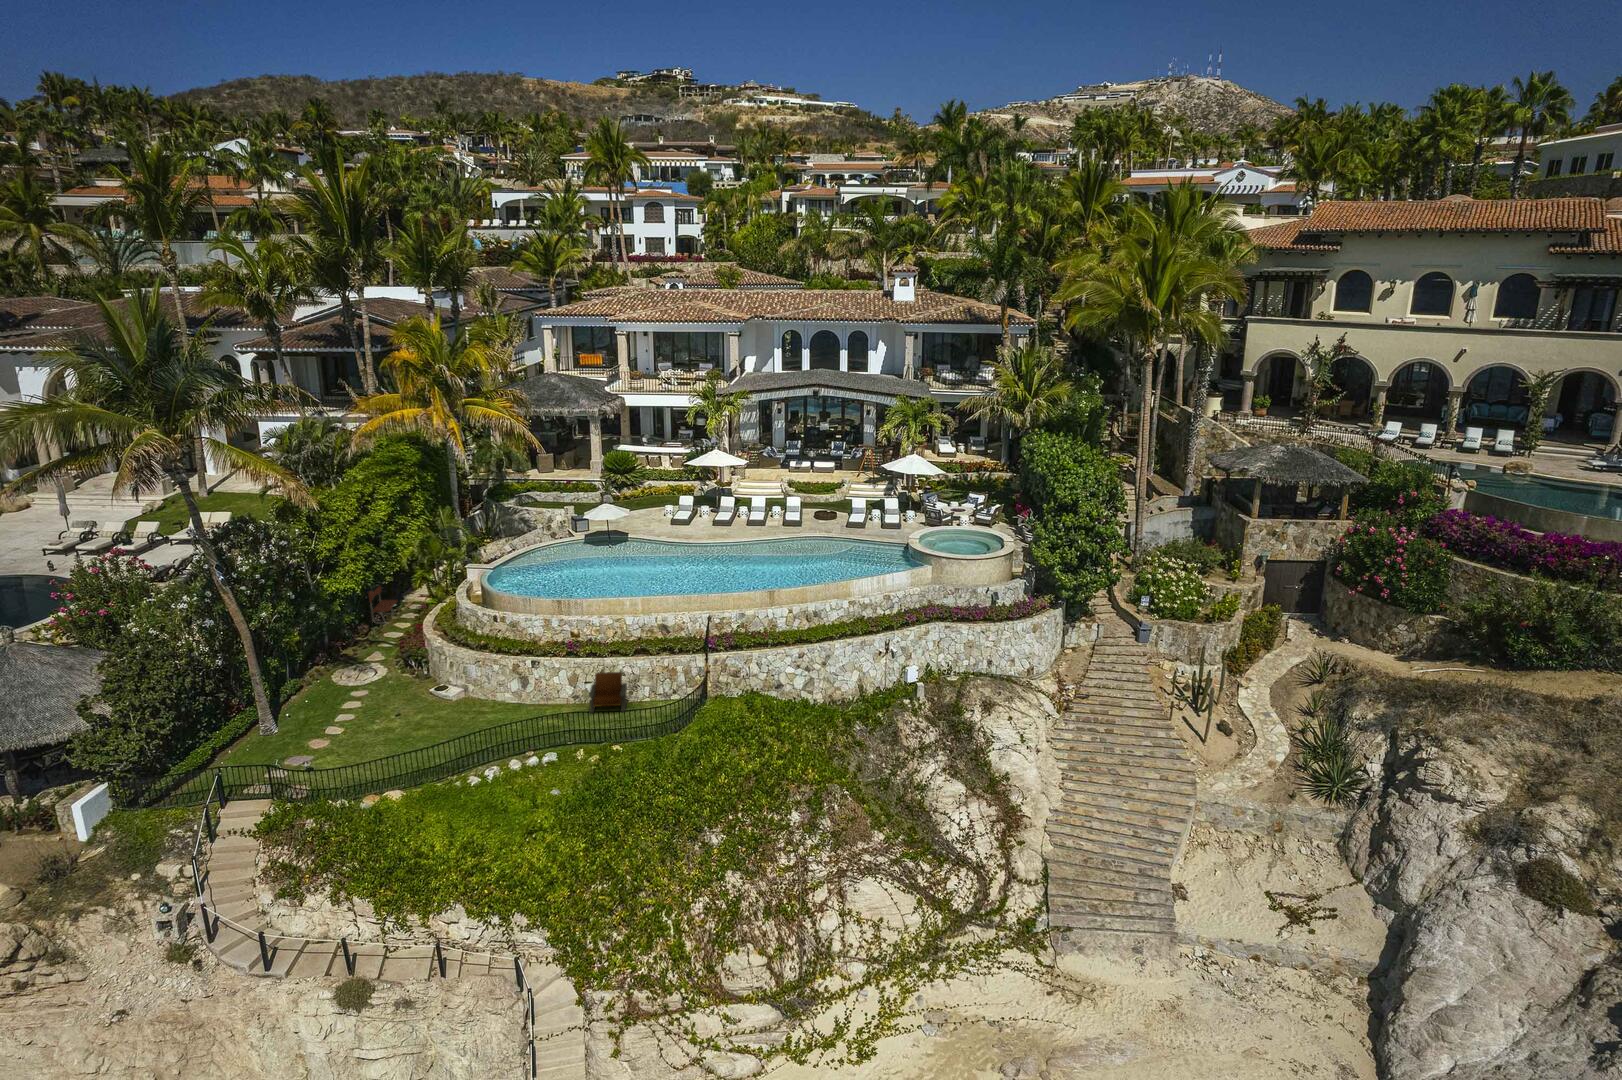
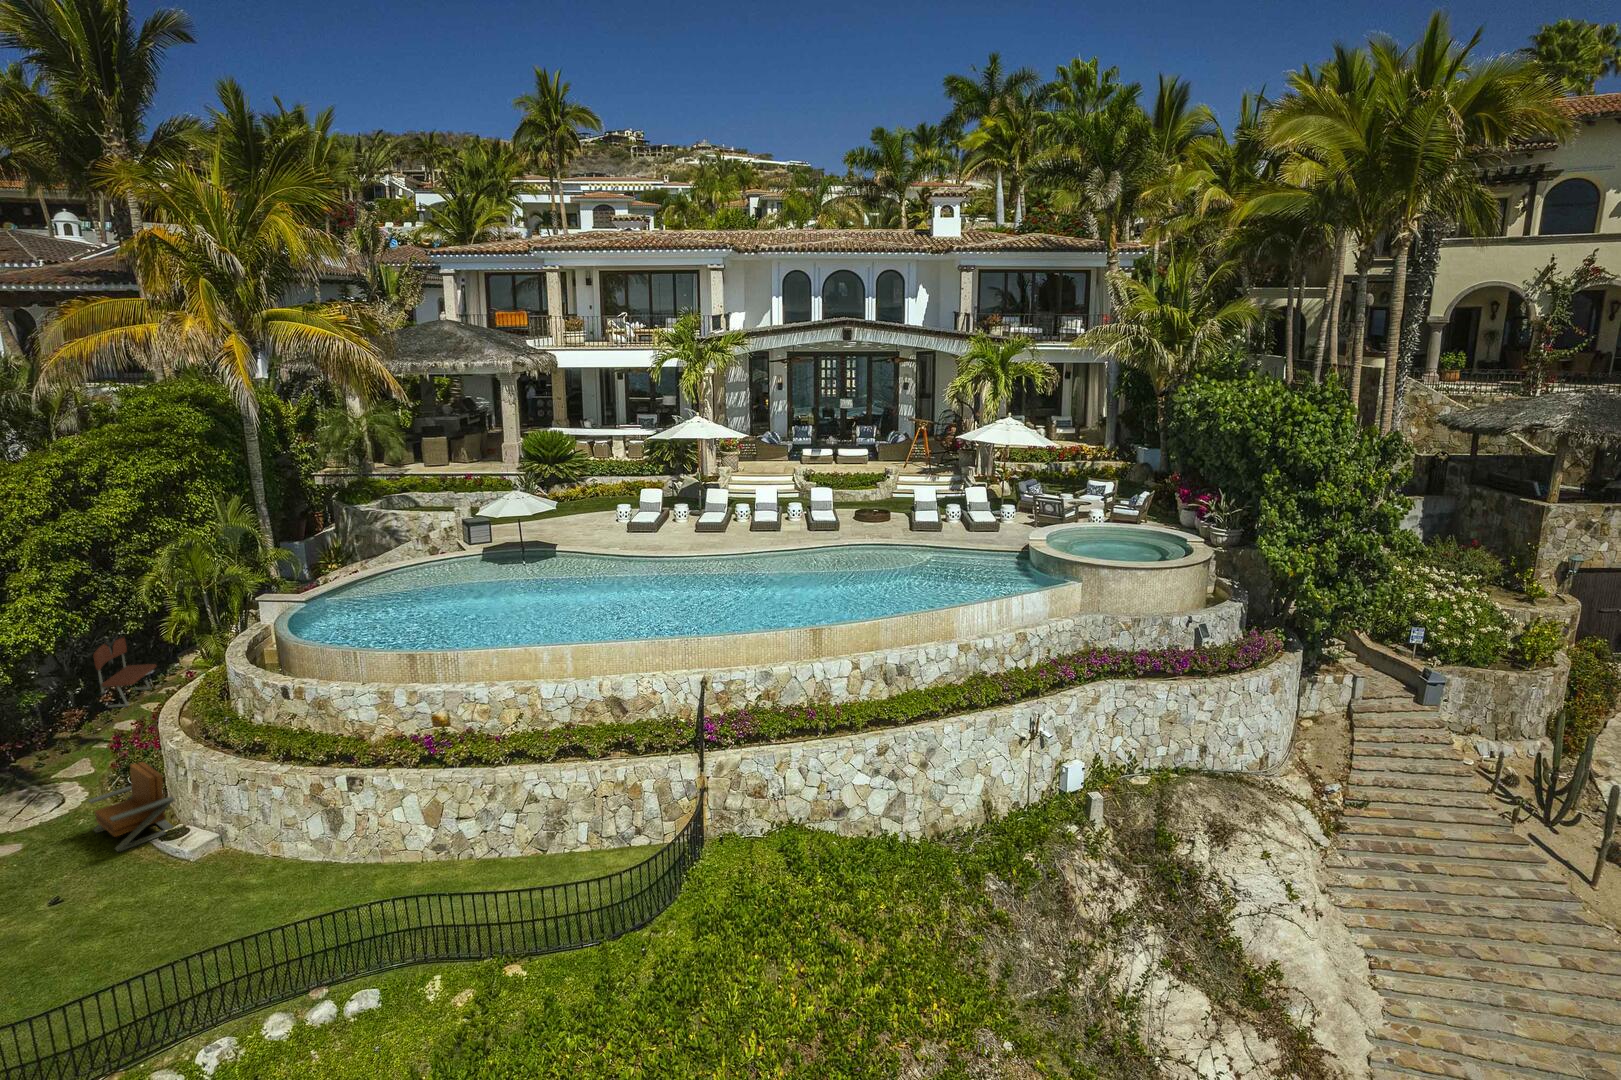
lounge chair: present [589,672,627,713] -> present [89,762,174,852]

